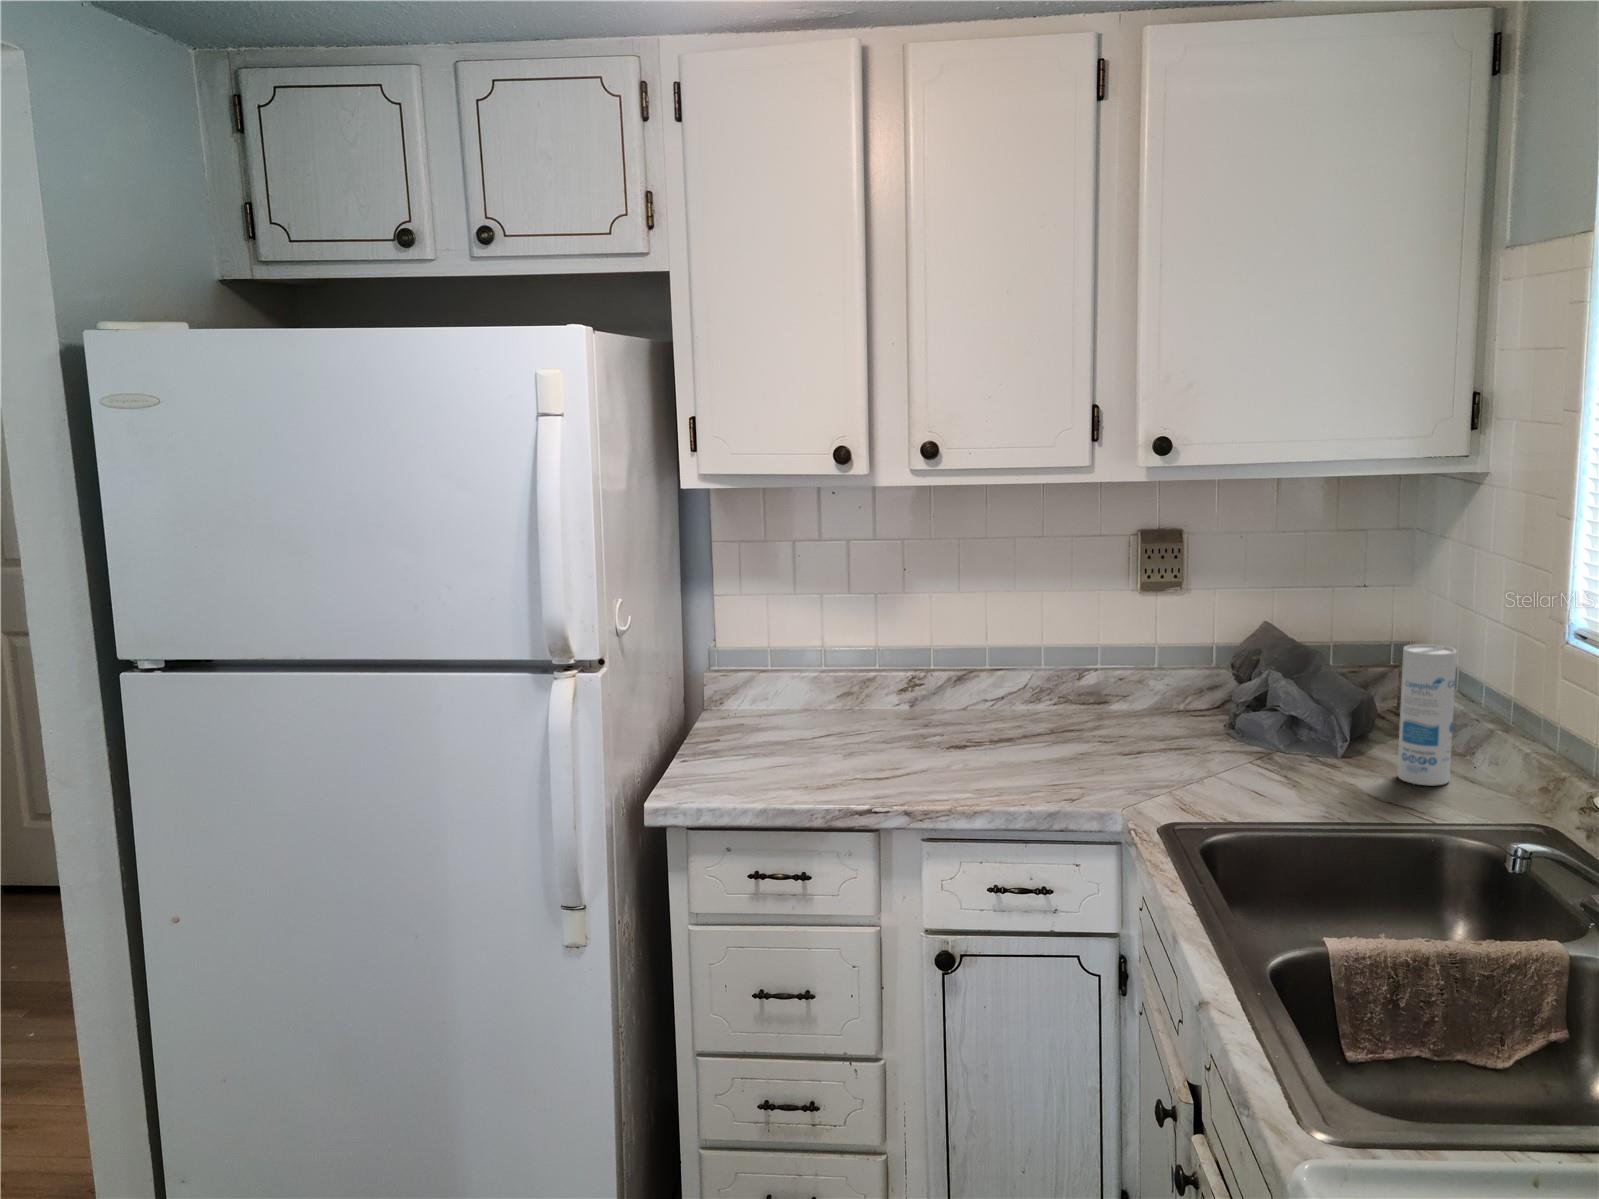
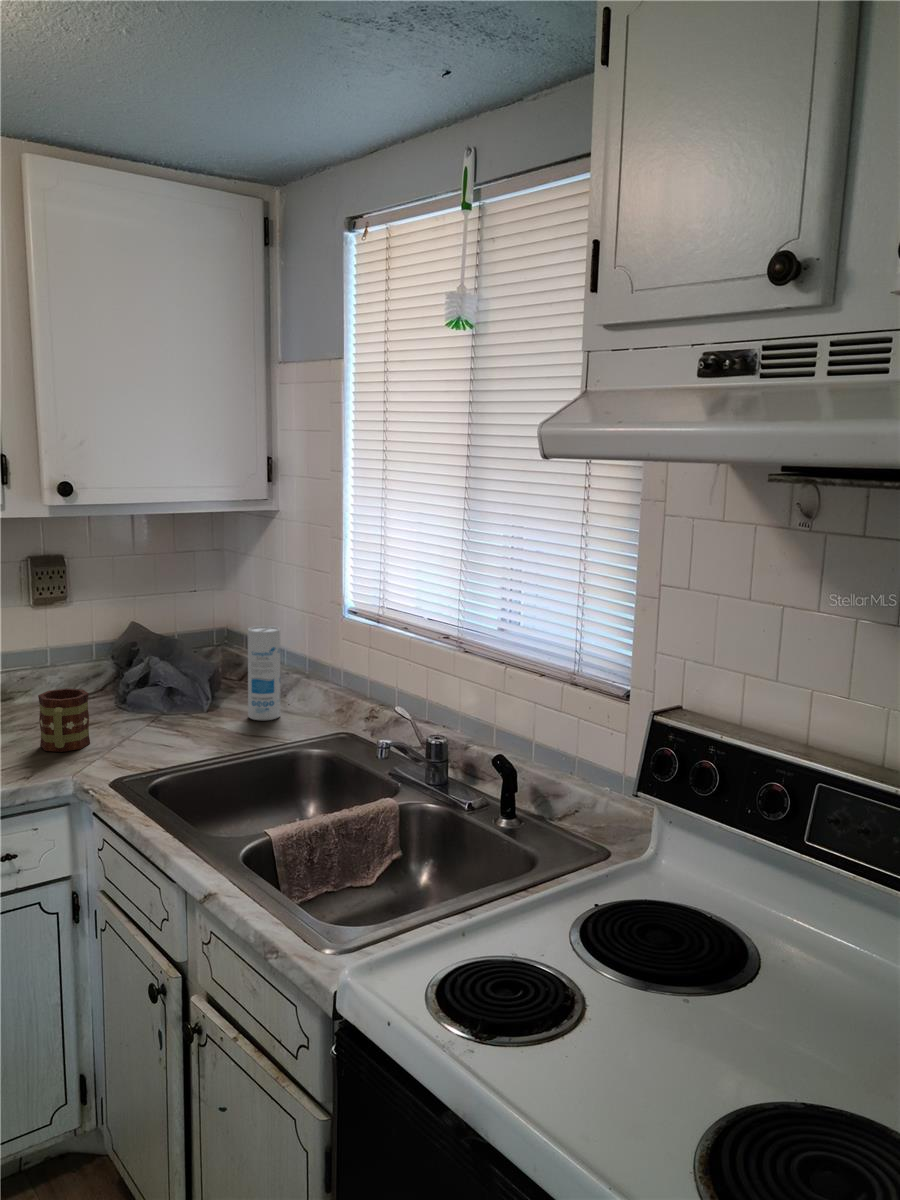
mug: none [1109,699,1167,778] -> present [38,688,90,752]

